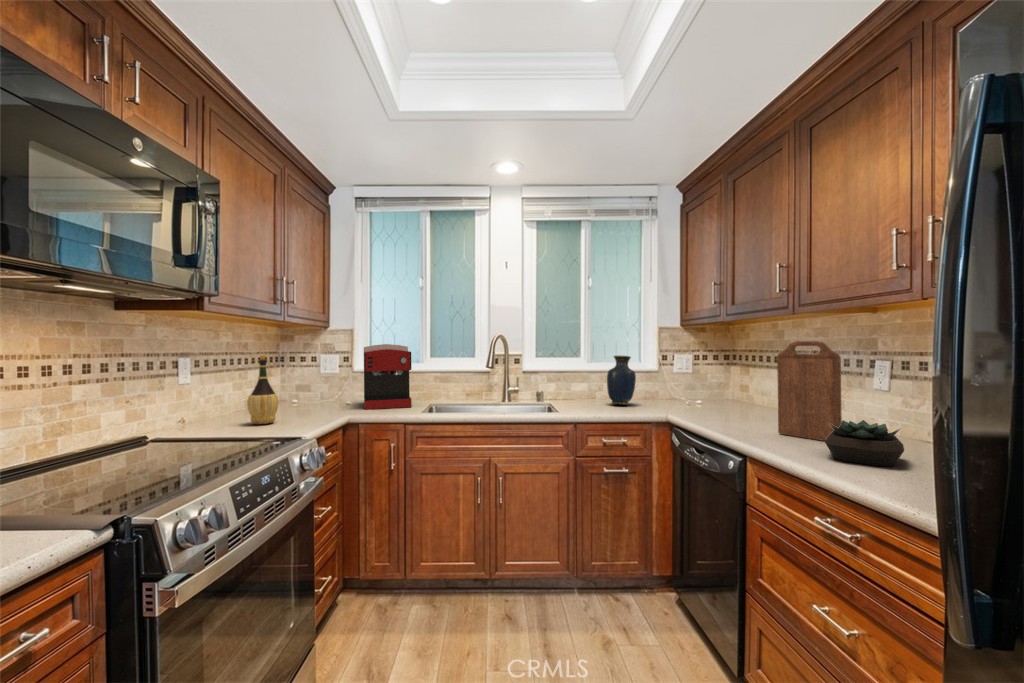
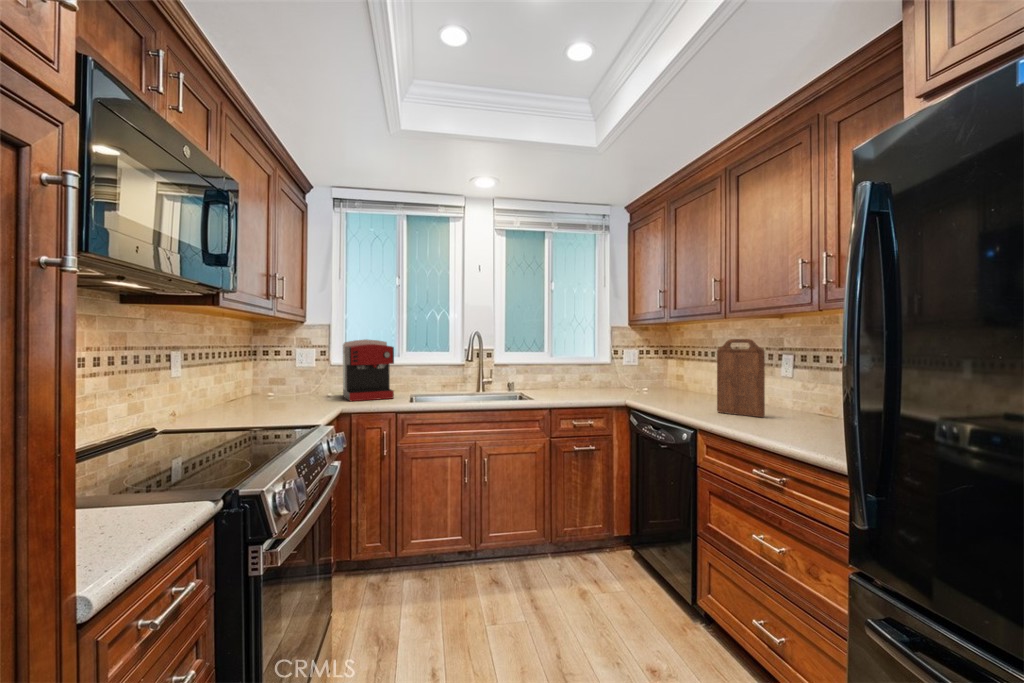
wine bottle: present [247,355,278,424] -> none [247,349,277,416]
vase: present [607,356,636,405] -> none [569,351,594,393]
succulent plant: present [825,420,904,466] -> none [757,398,812,431]

